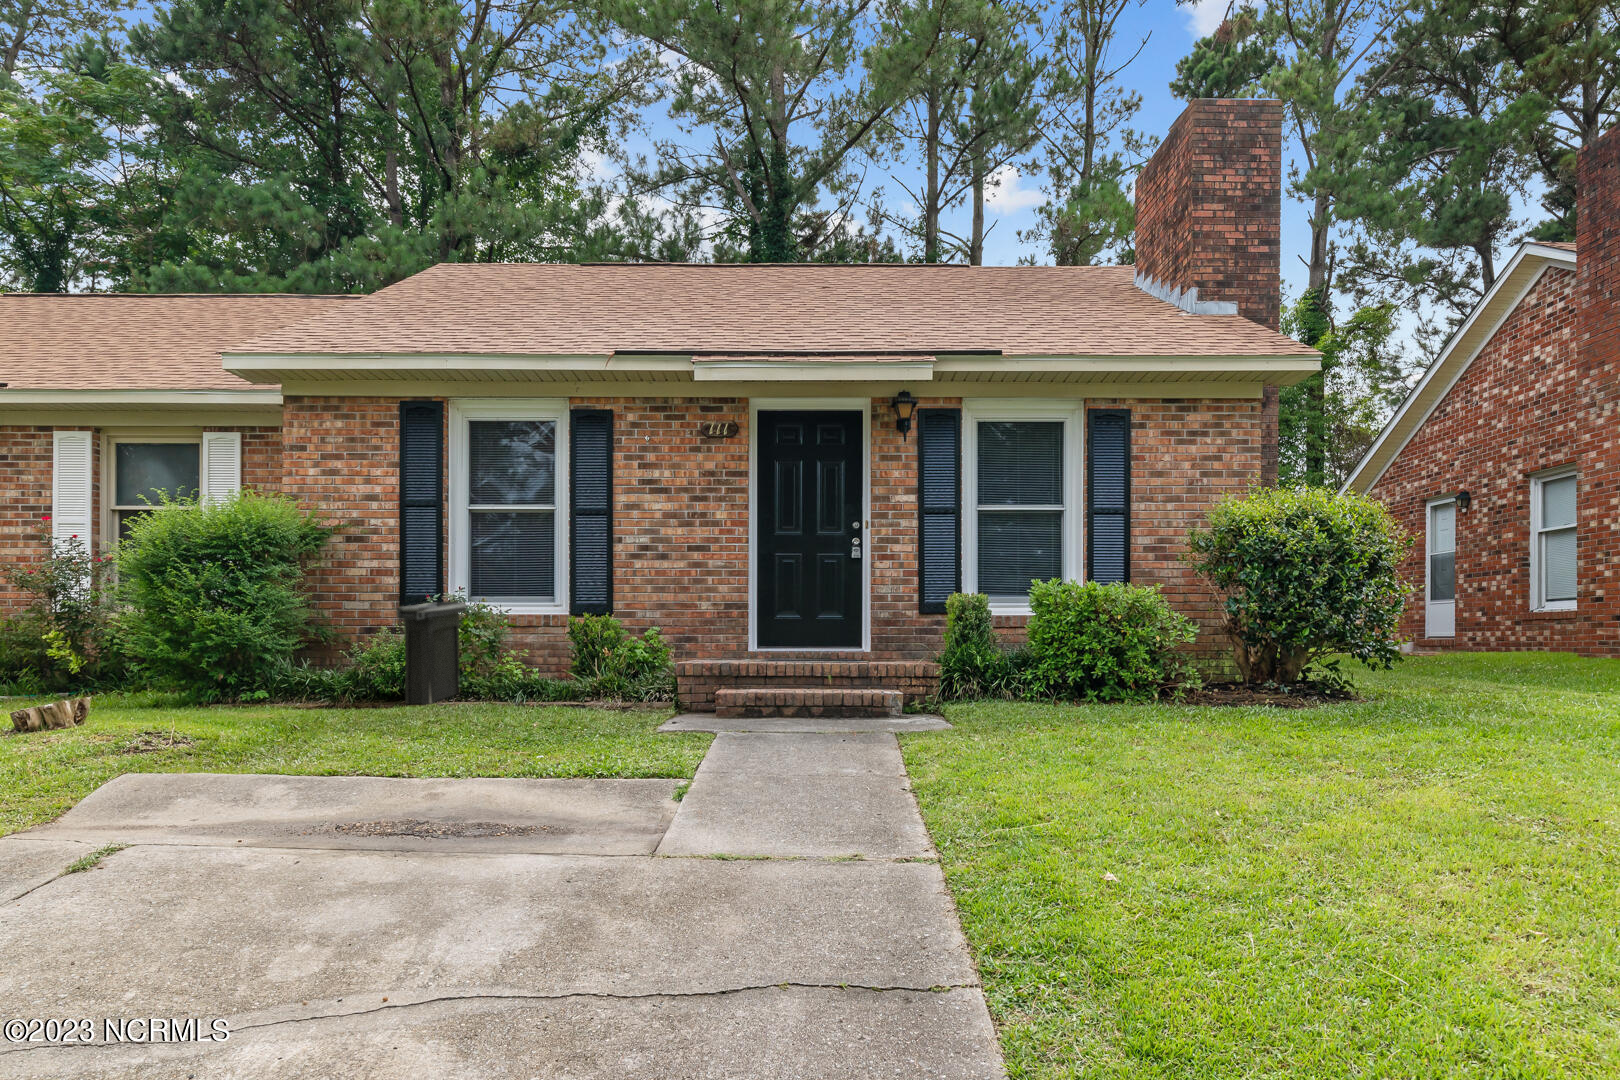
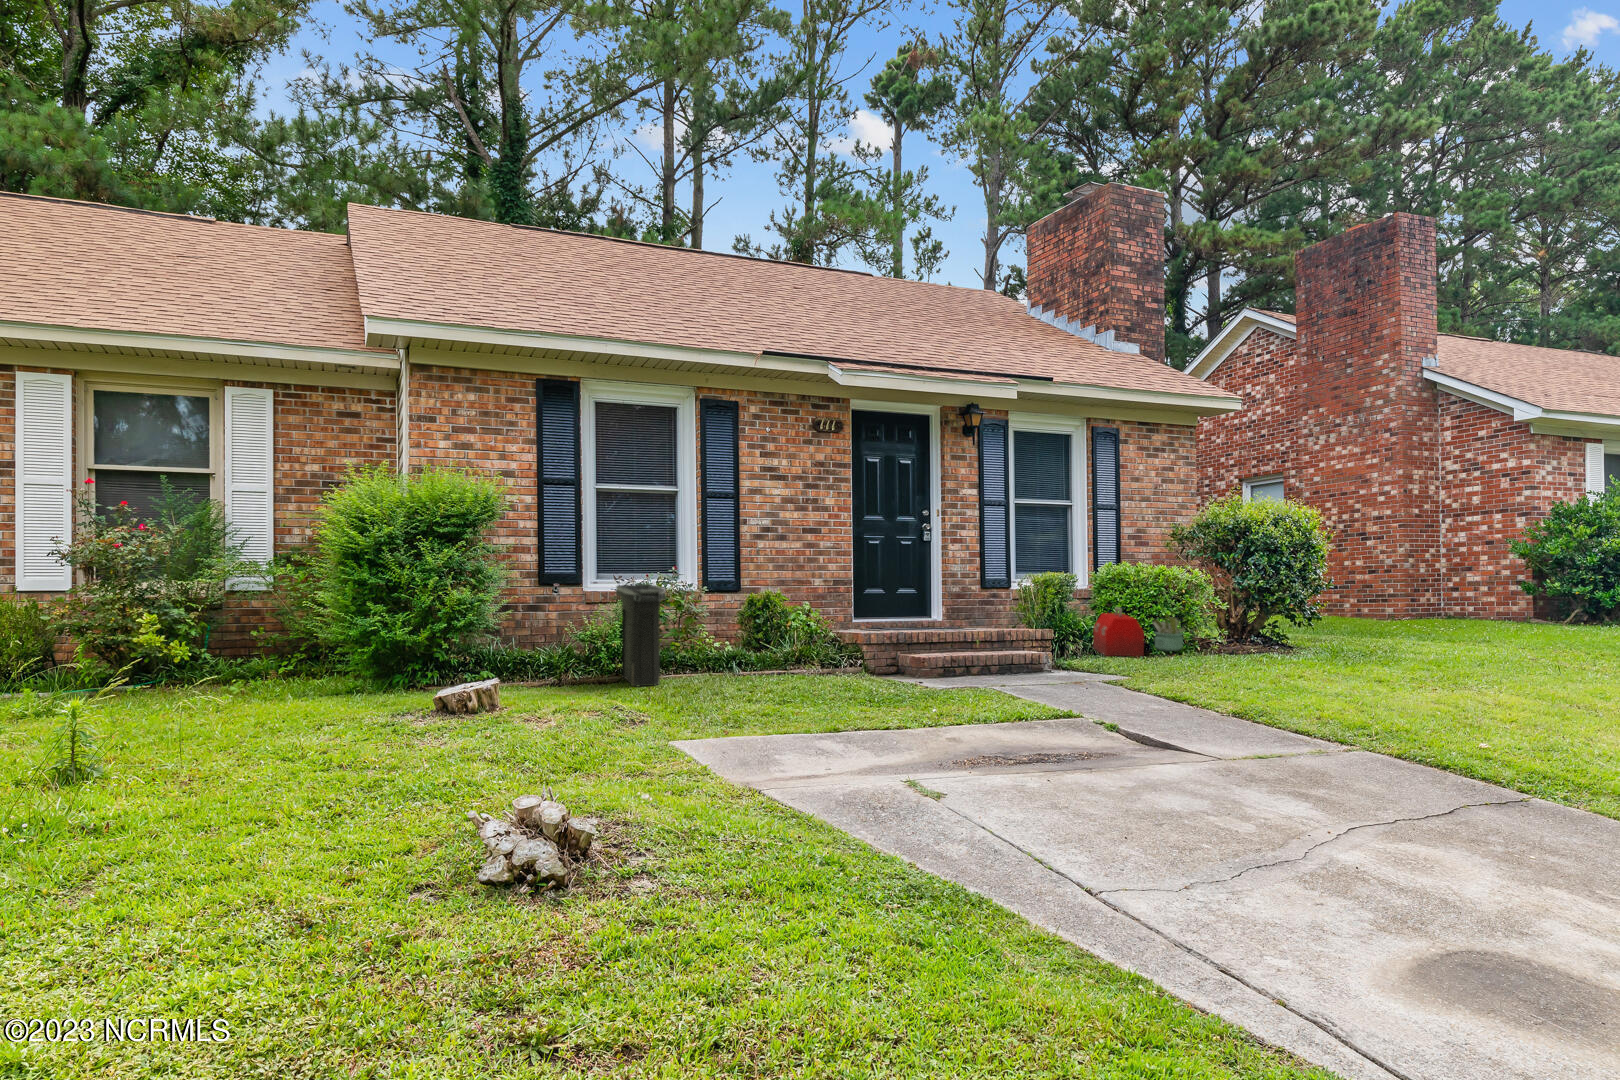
toolbox: none [999,643,1066,709] -> present [1093,607,1144,656]
decorative plant: none [1093,659,1145,705] -> present [1153,617,1184,651]

